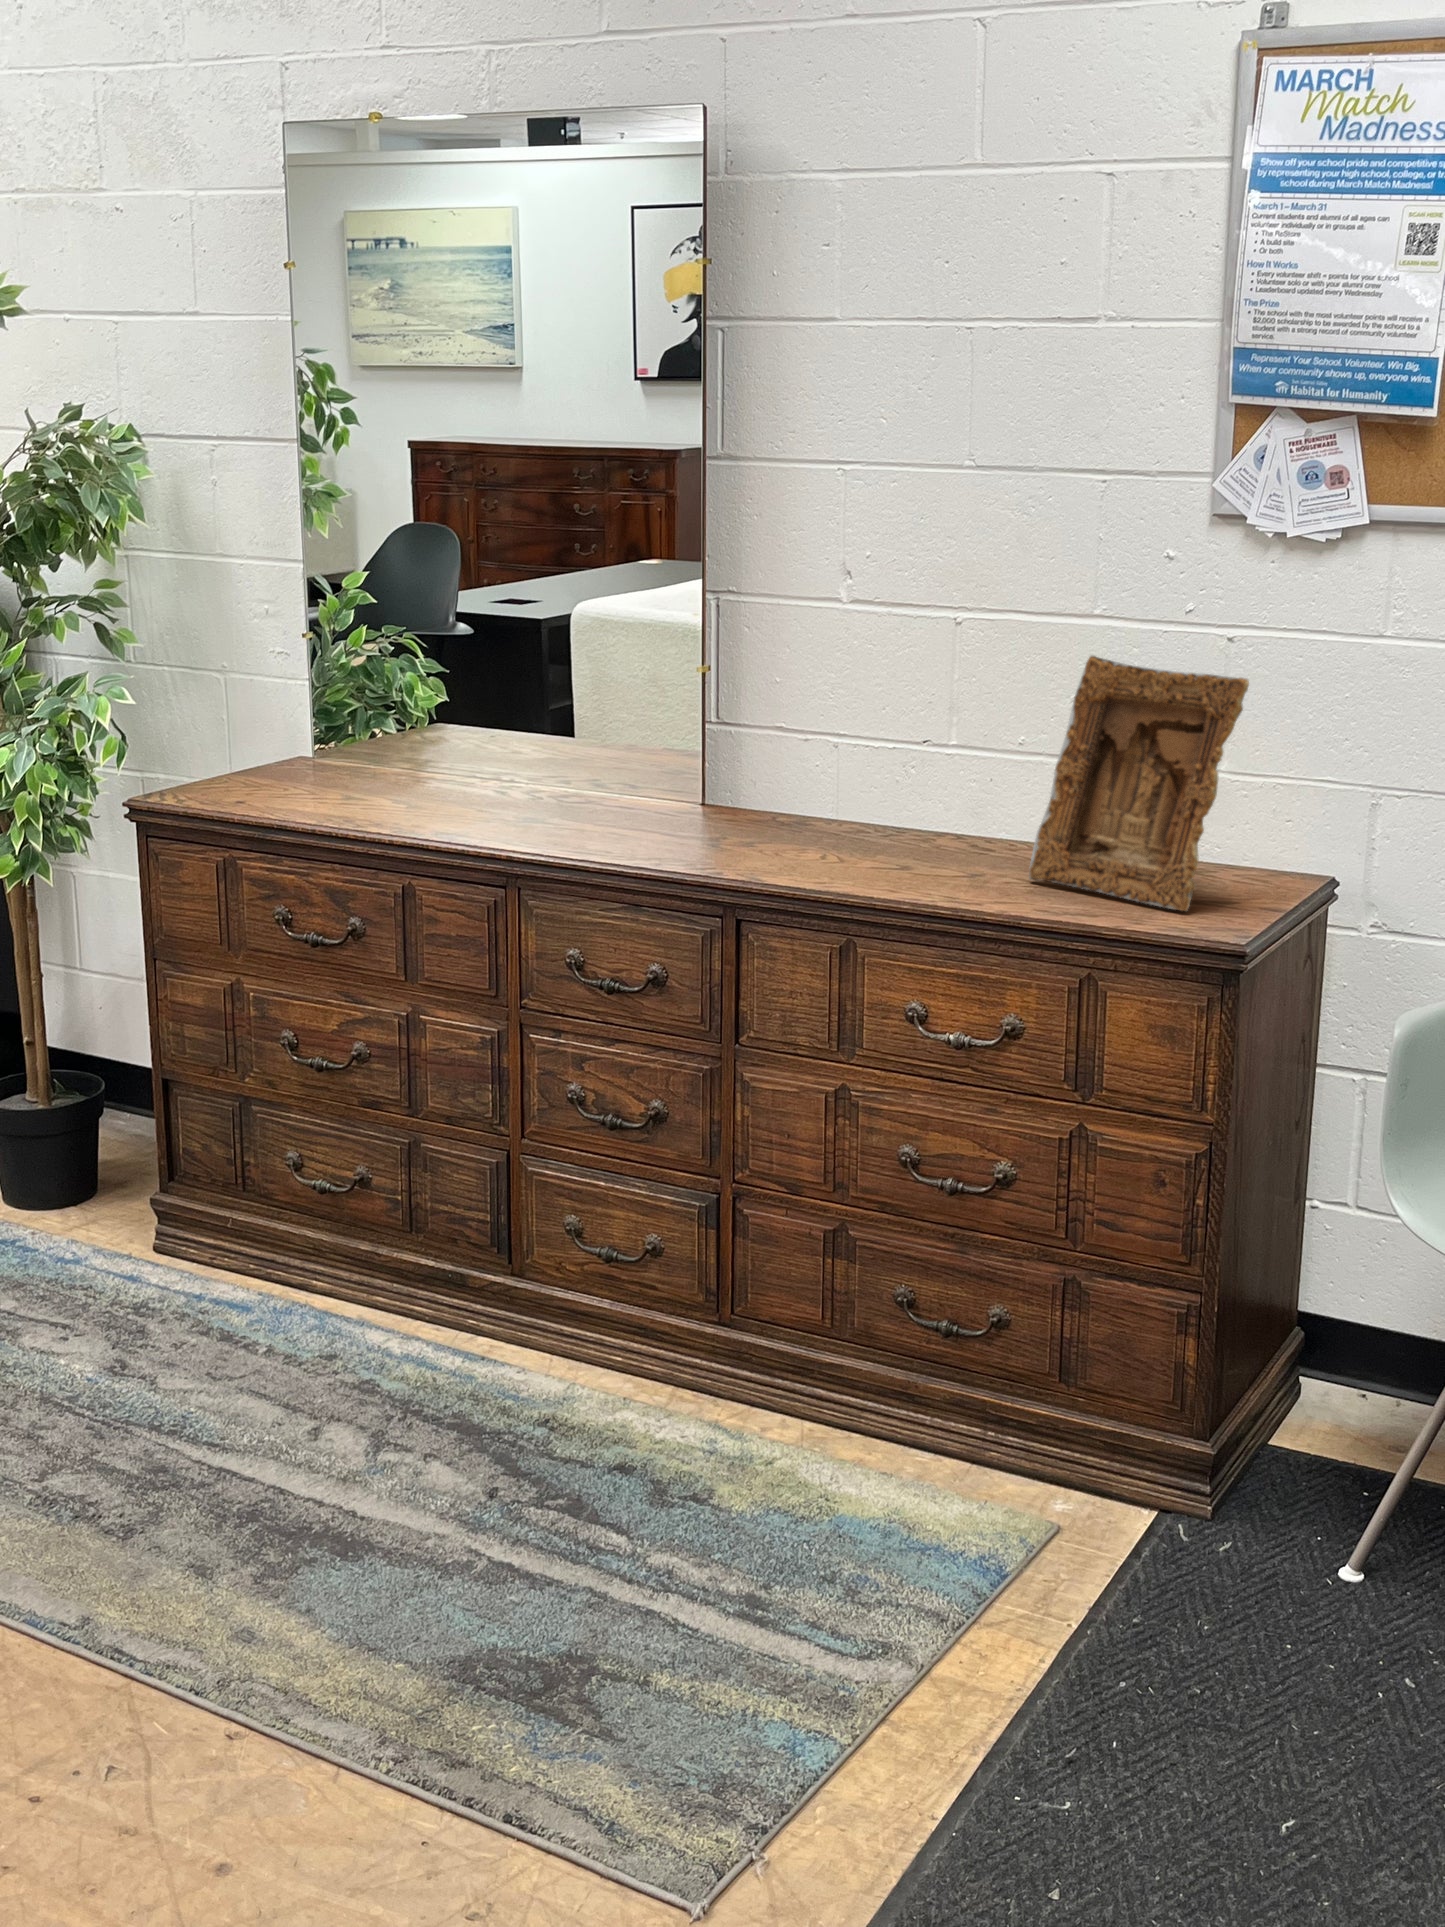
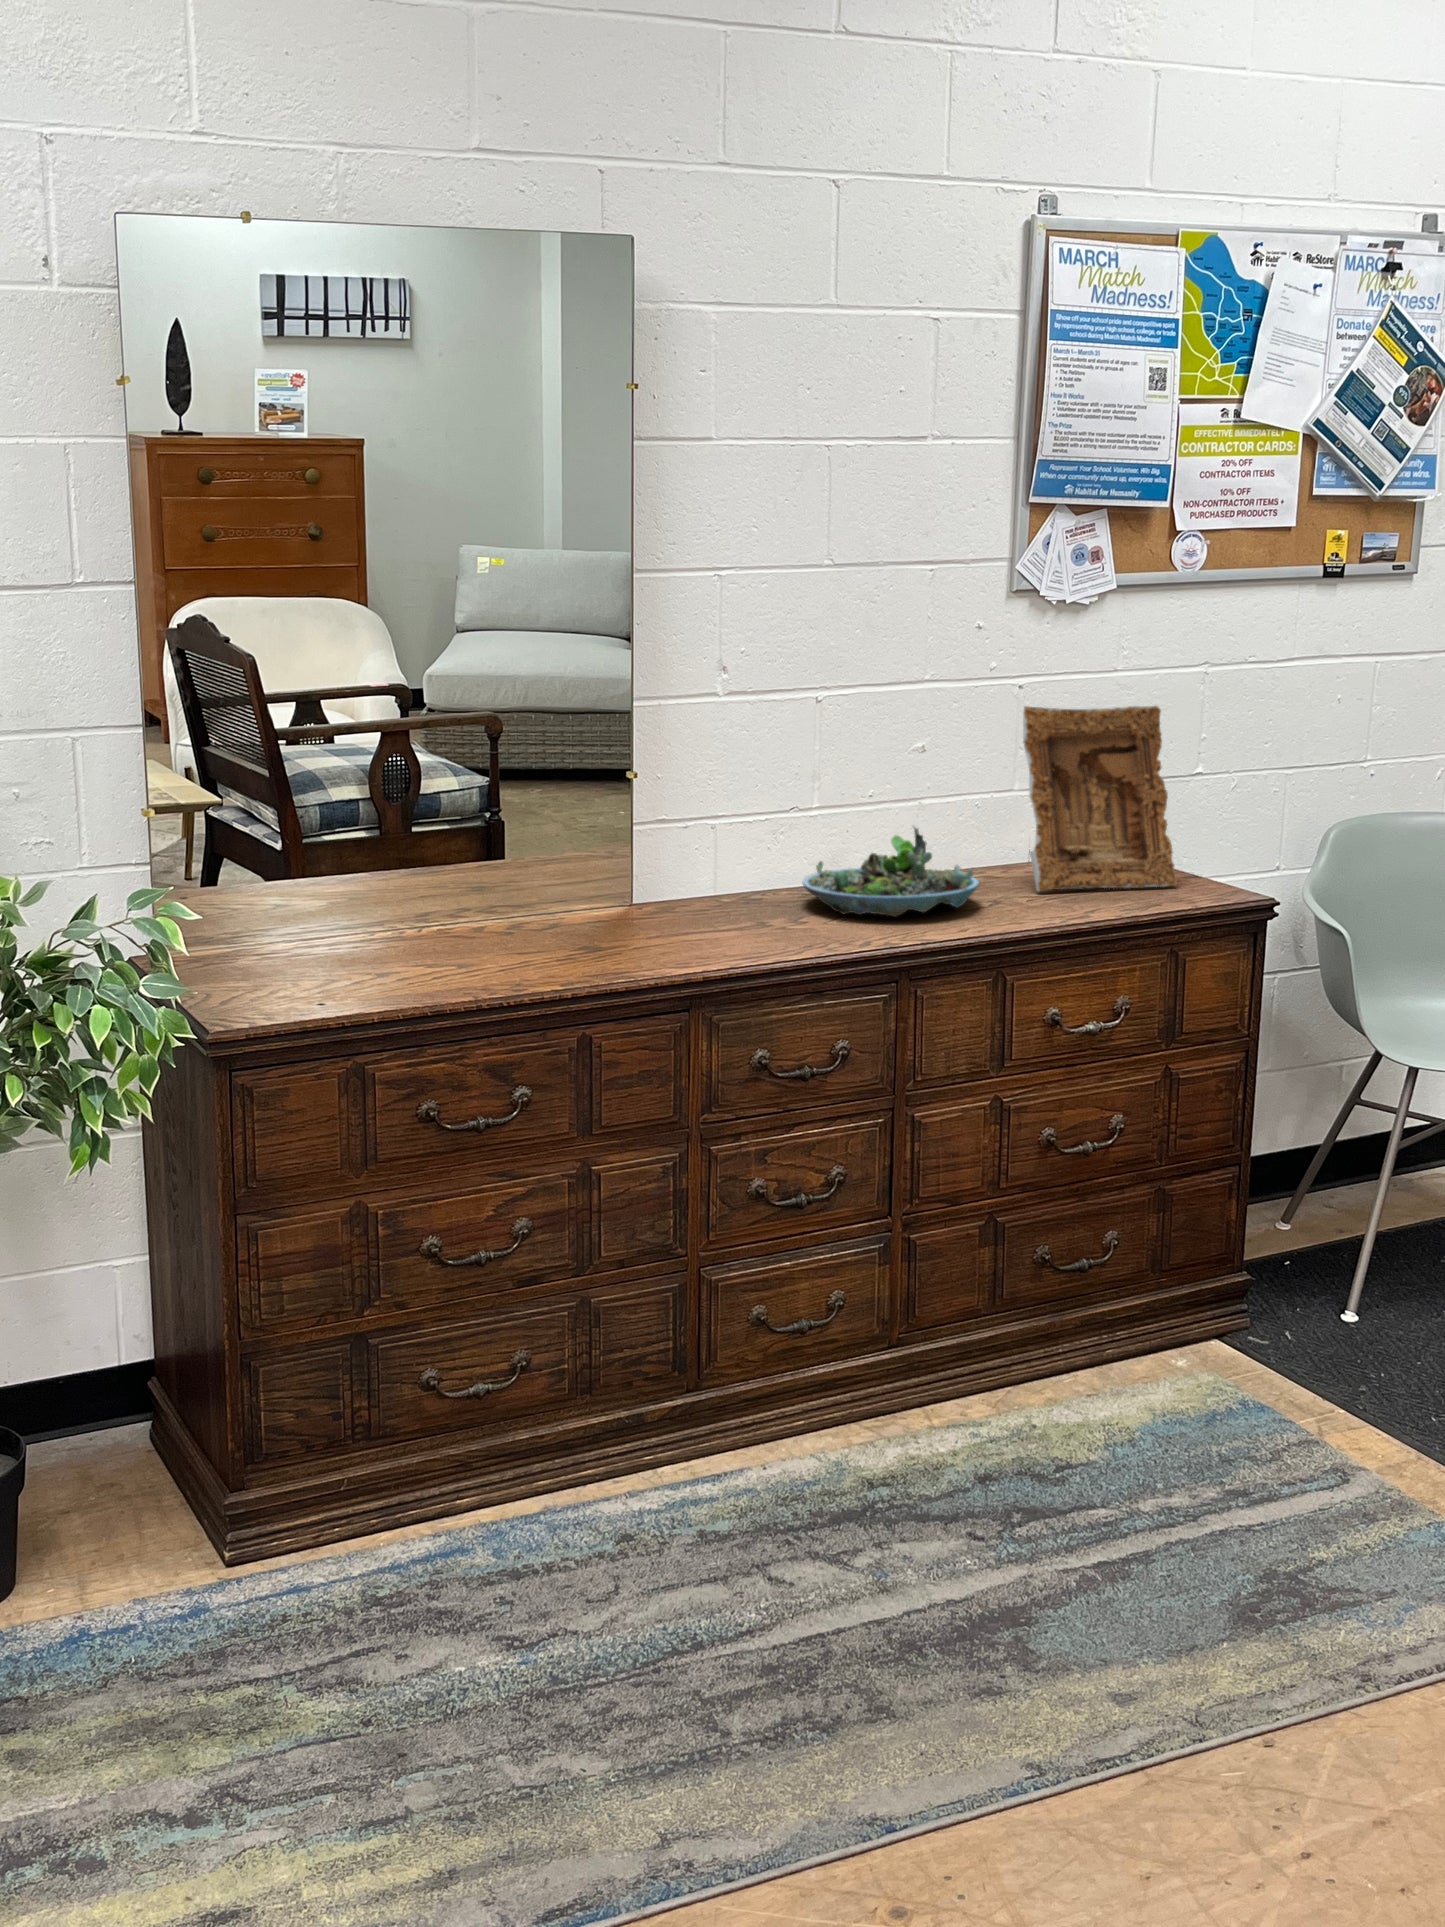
succulent planter: none [762,771,962,869] -> present [802,826,980,917]

